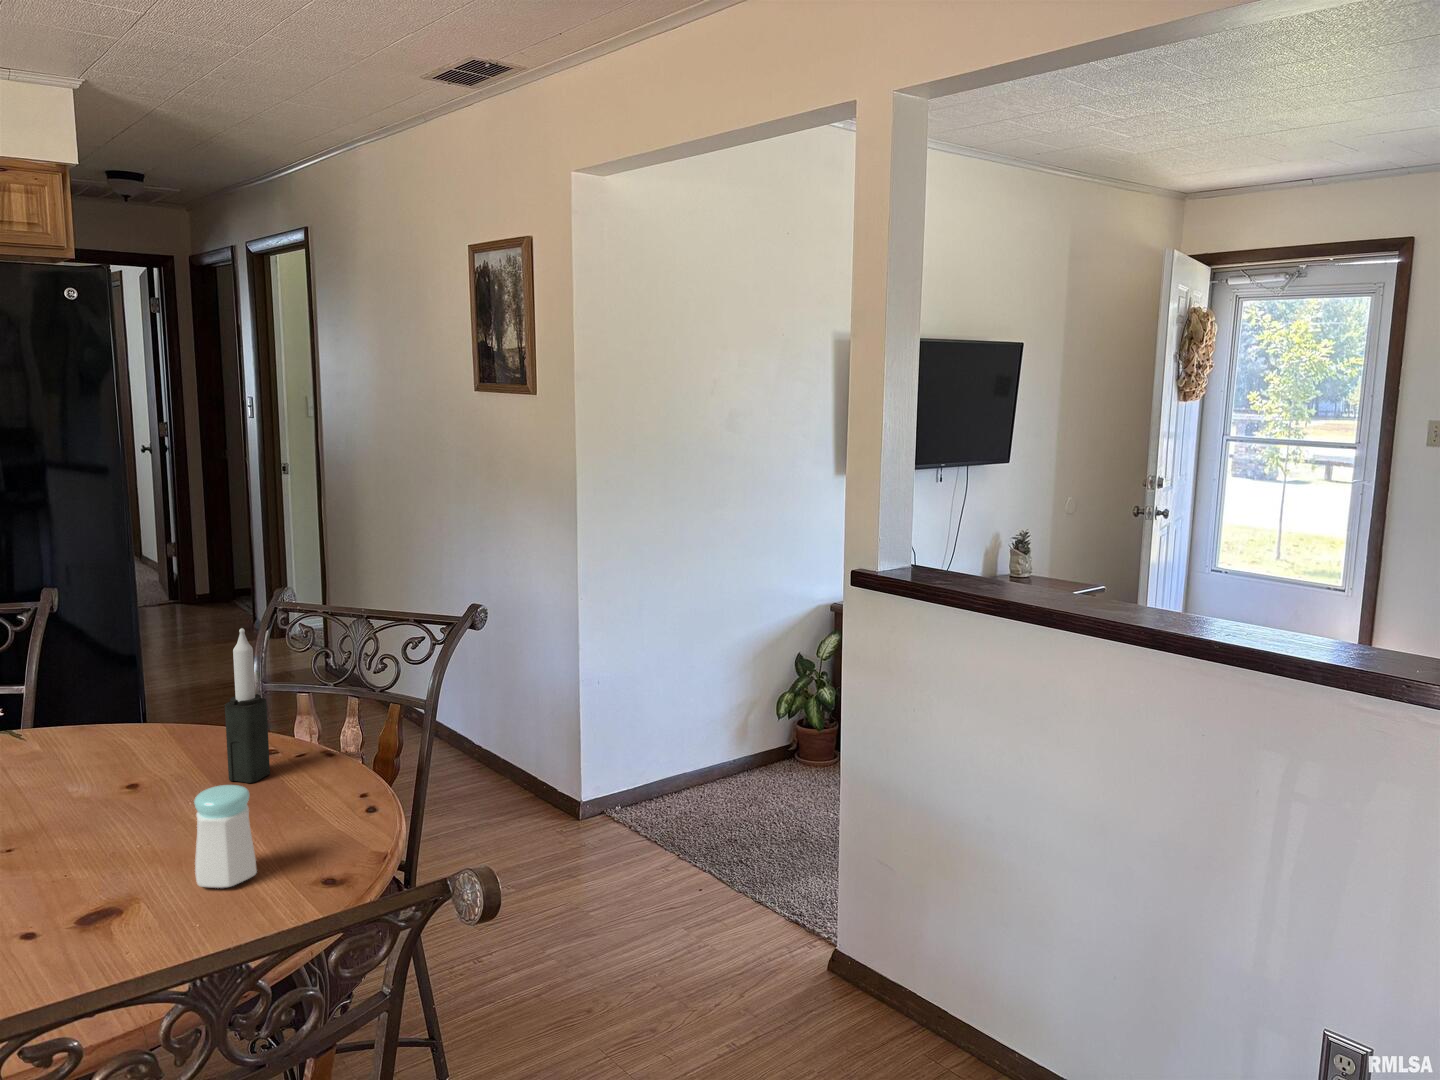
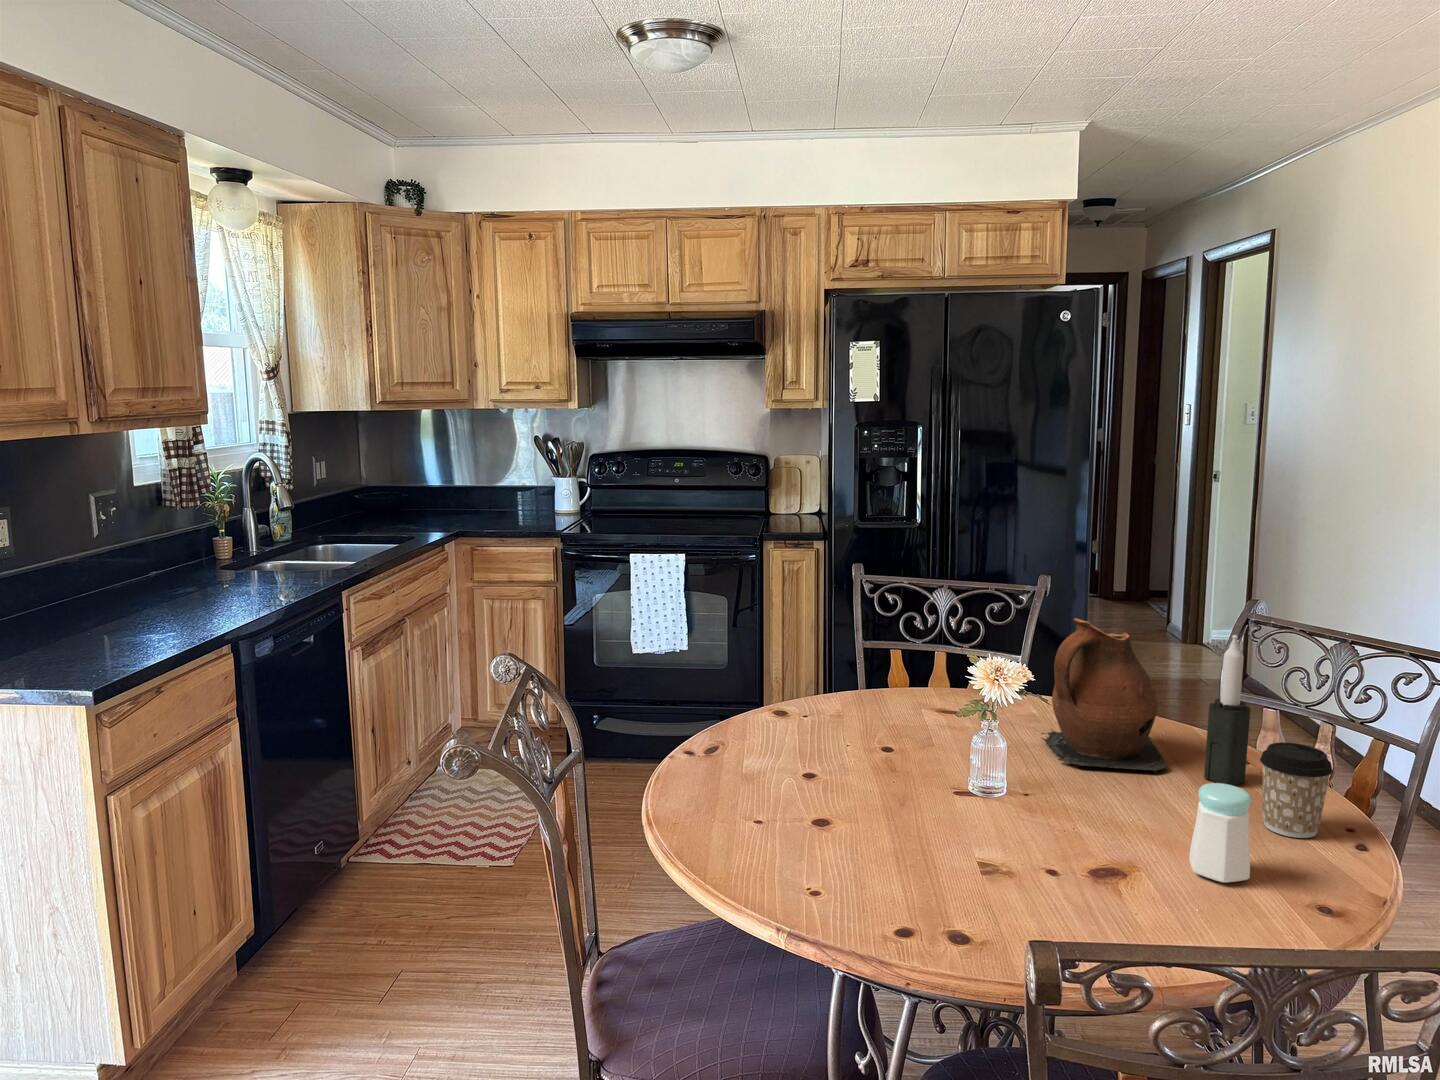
ceramic pitcher: none [38,638,190,805] -> present [1041,618,1168,773]
coffee cup: none [270,725,337,818] -> present [1260,742,1333,838]

